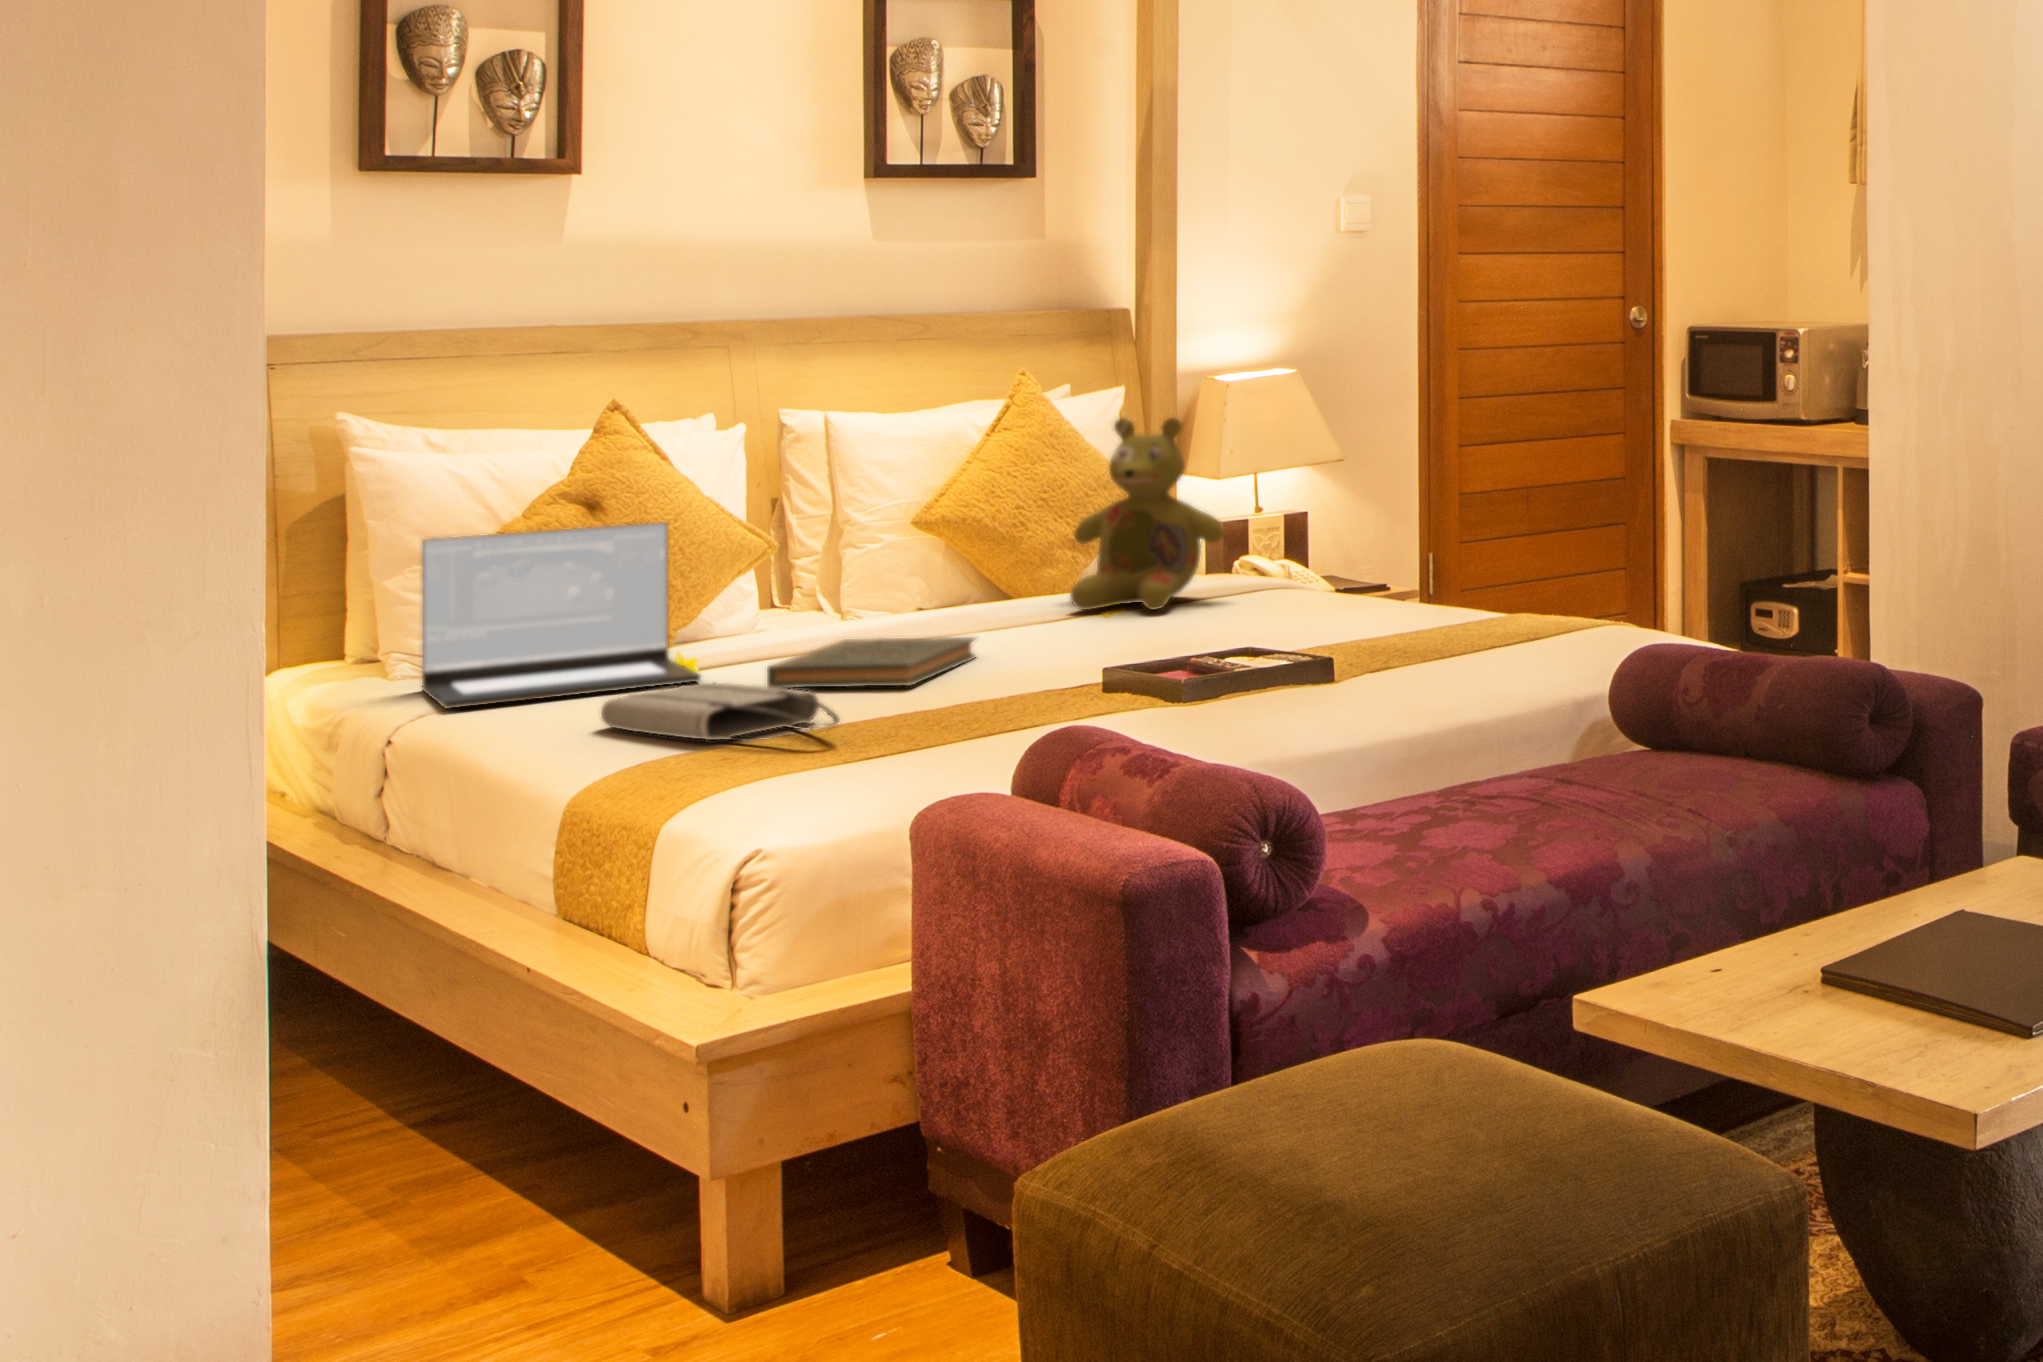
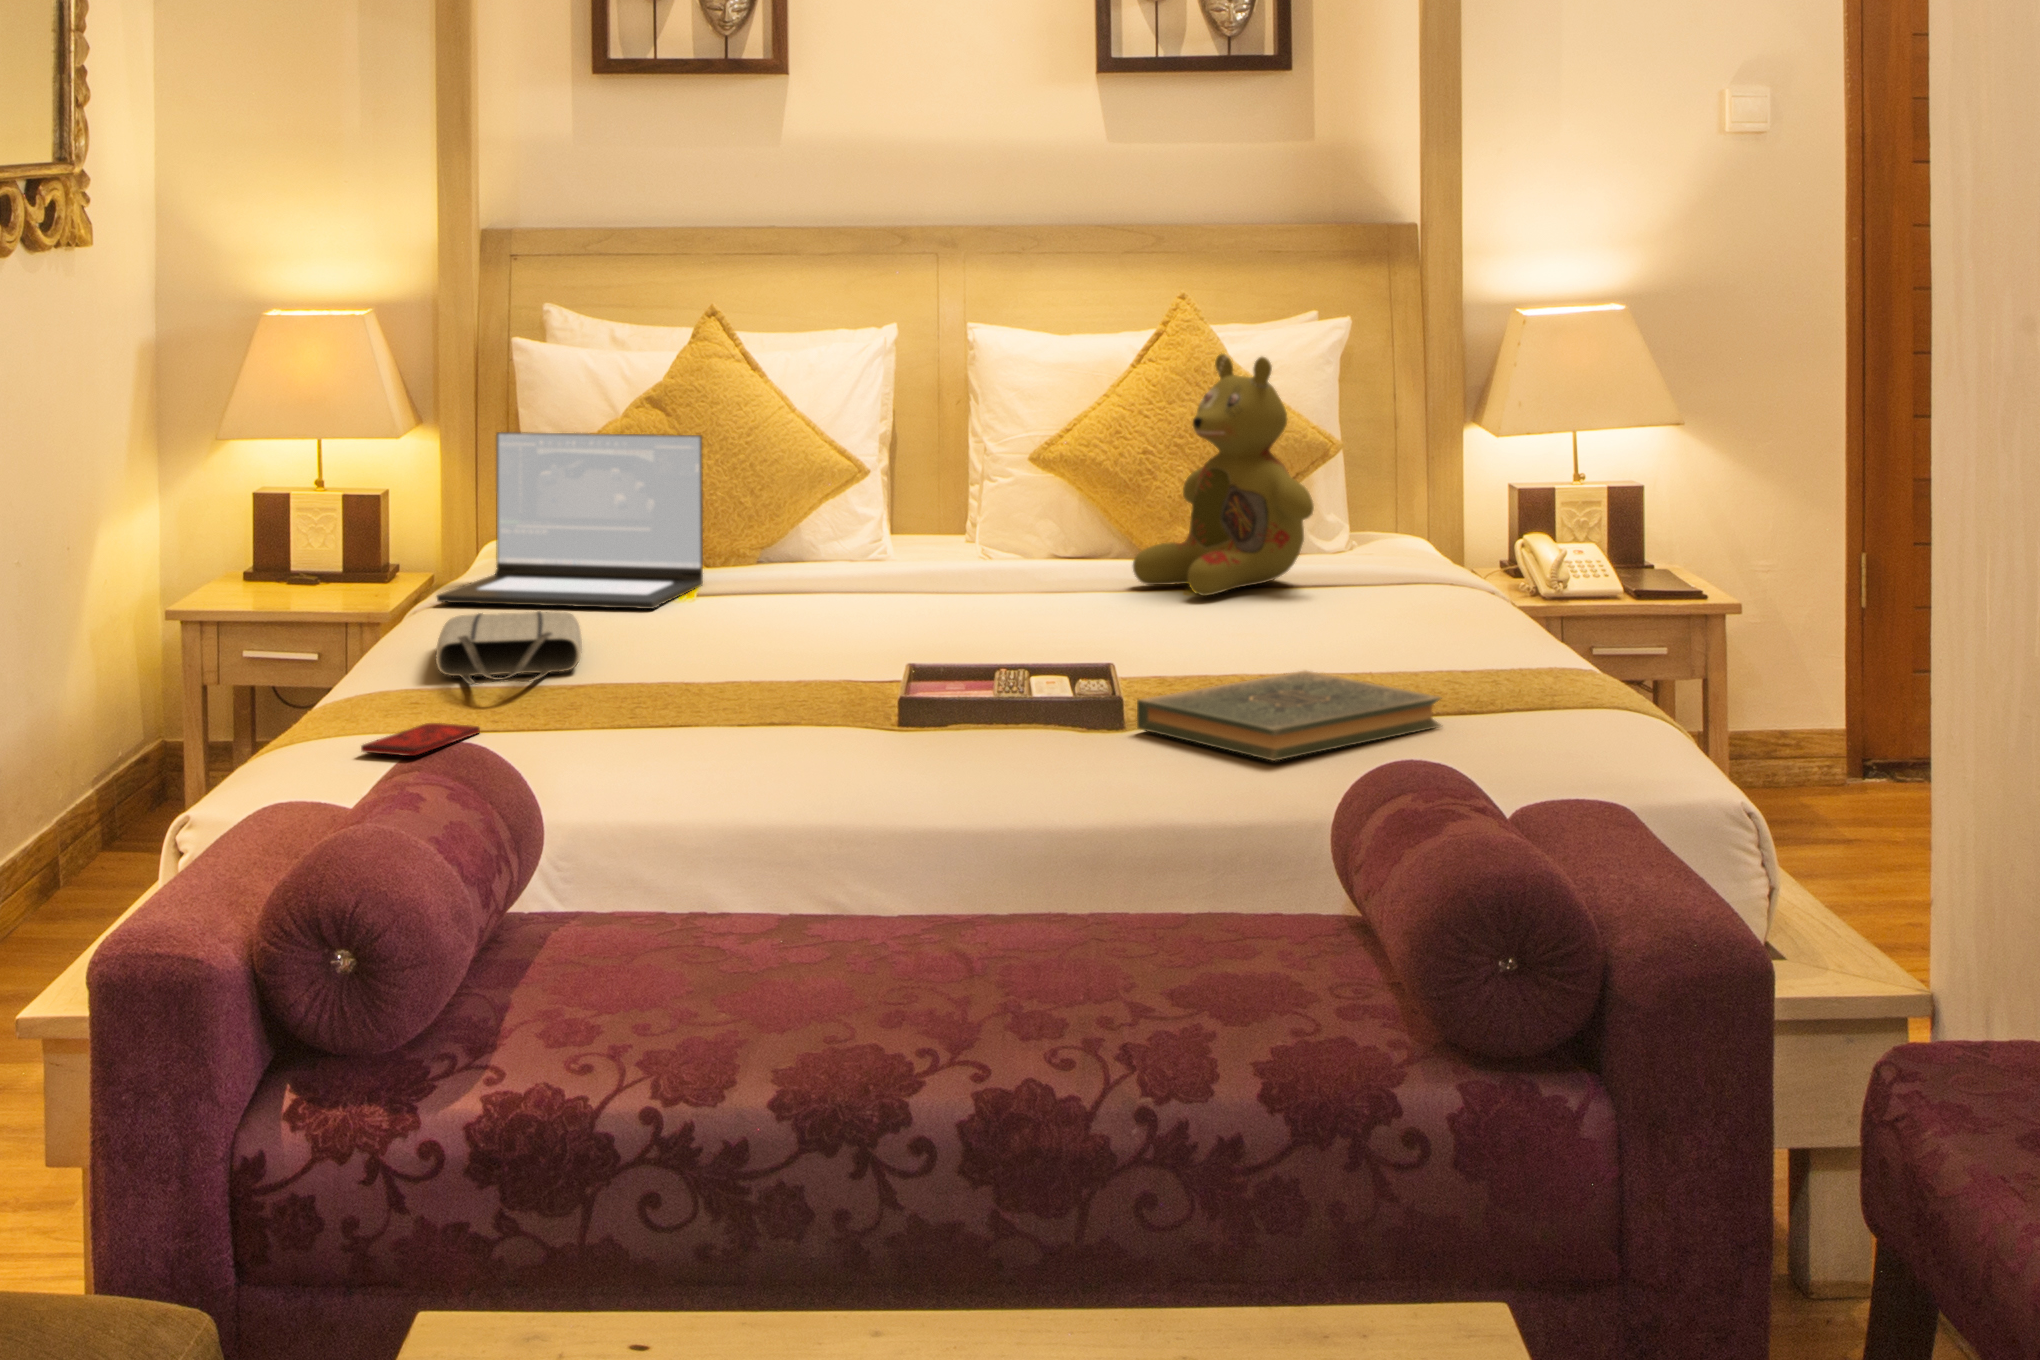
book: present [767,637,975,688] -> present [1137,671,1442,761]
smartphone: none [833,756,910,783] -> present [361,723,480,756]

